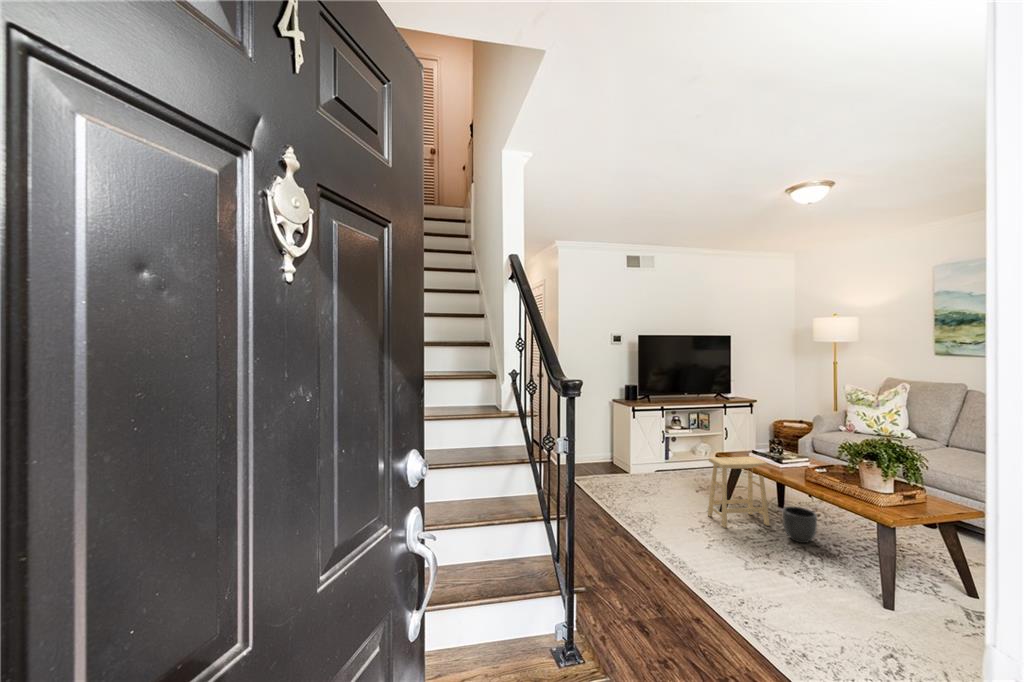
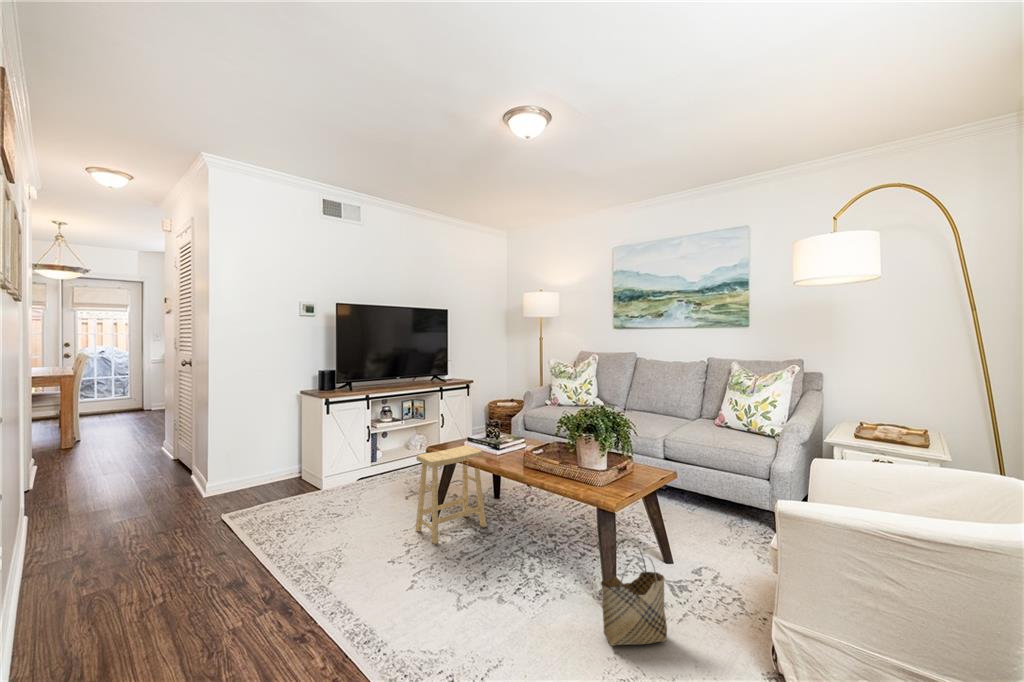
planter: present [783,506,817,543] -> none [500,499,535,542]
woven basket: none [872,549,942,639] -> present [601,539,667,646]

